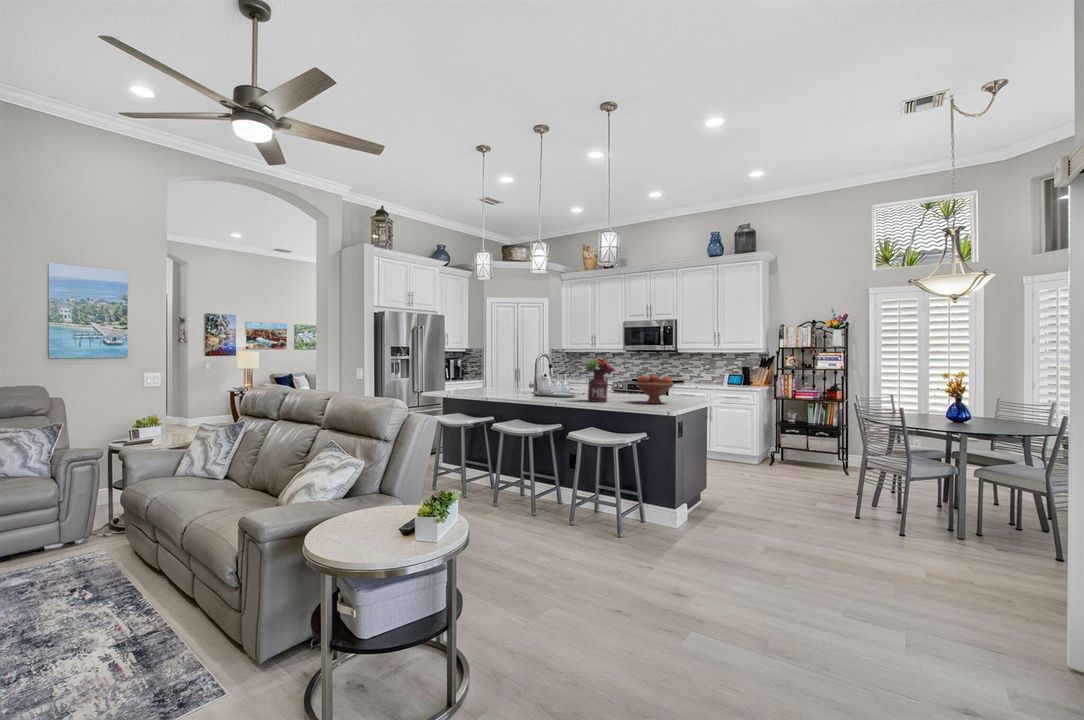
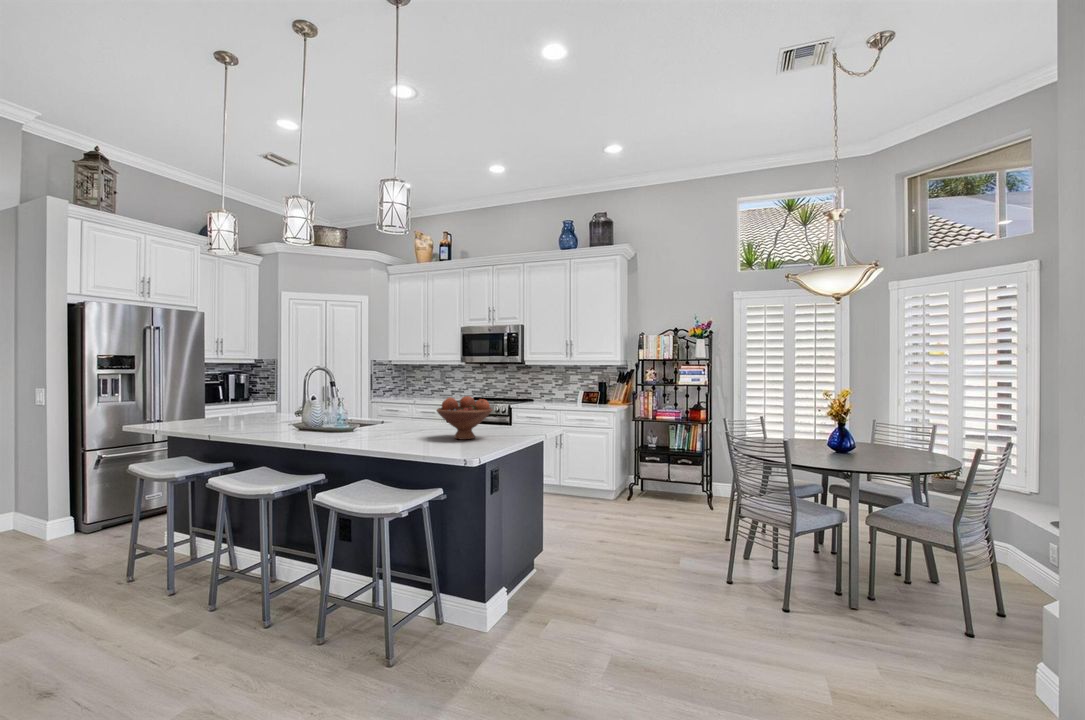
flower arrangement: present [585,358,614,402] -> none [359,372,407,439]

